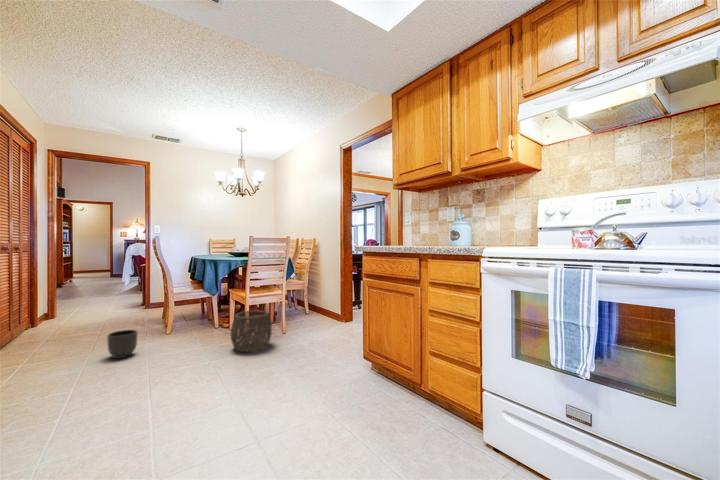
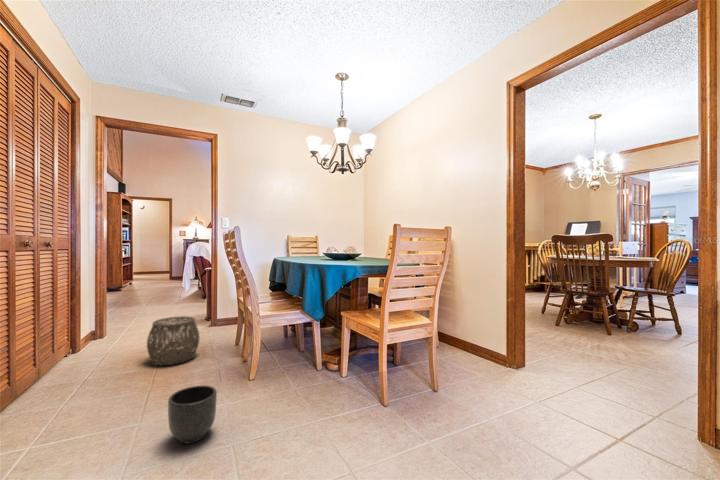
woven basket: present [231,311,272,352] -> present [147,316,199,365]

